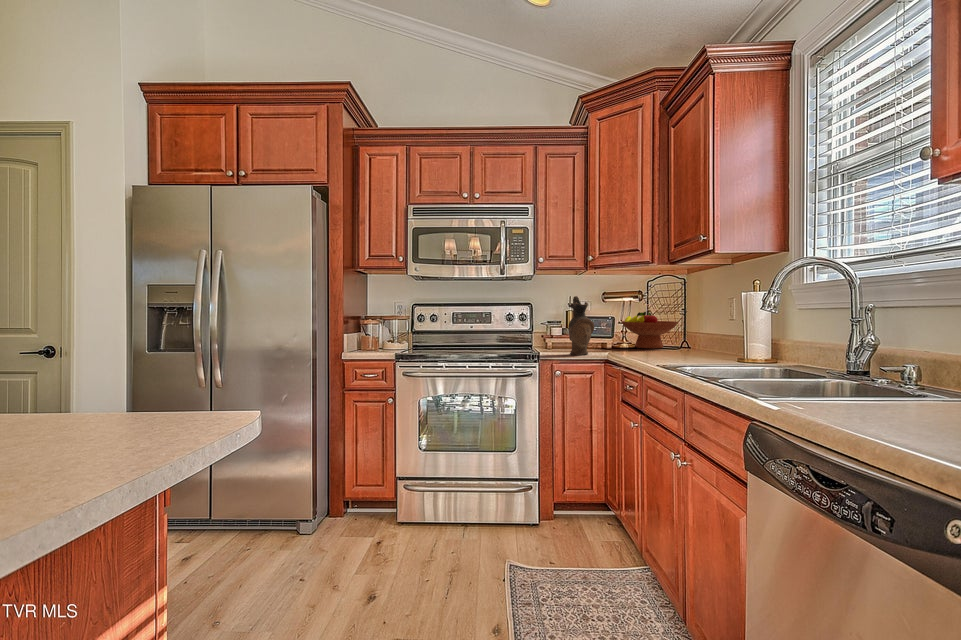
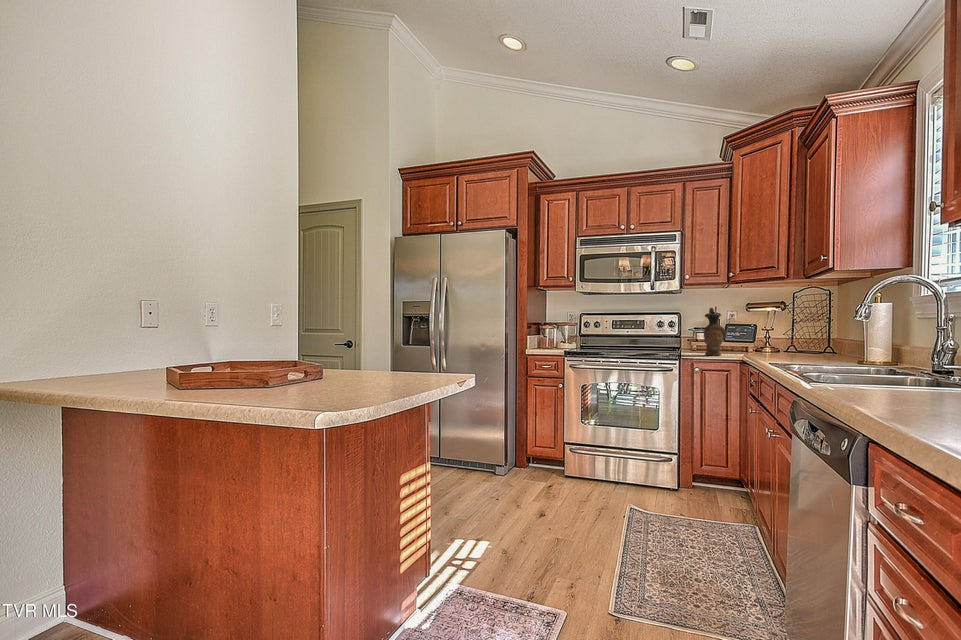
fruit bowl: present [621,312,678,349] -> none [760,320,816,353]

